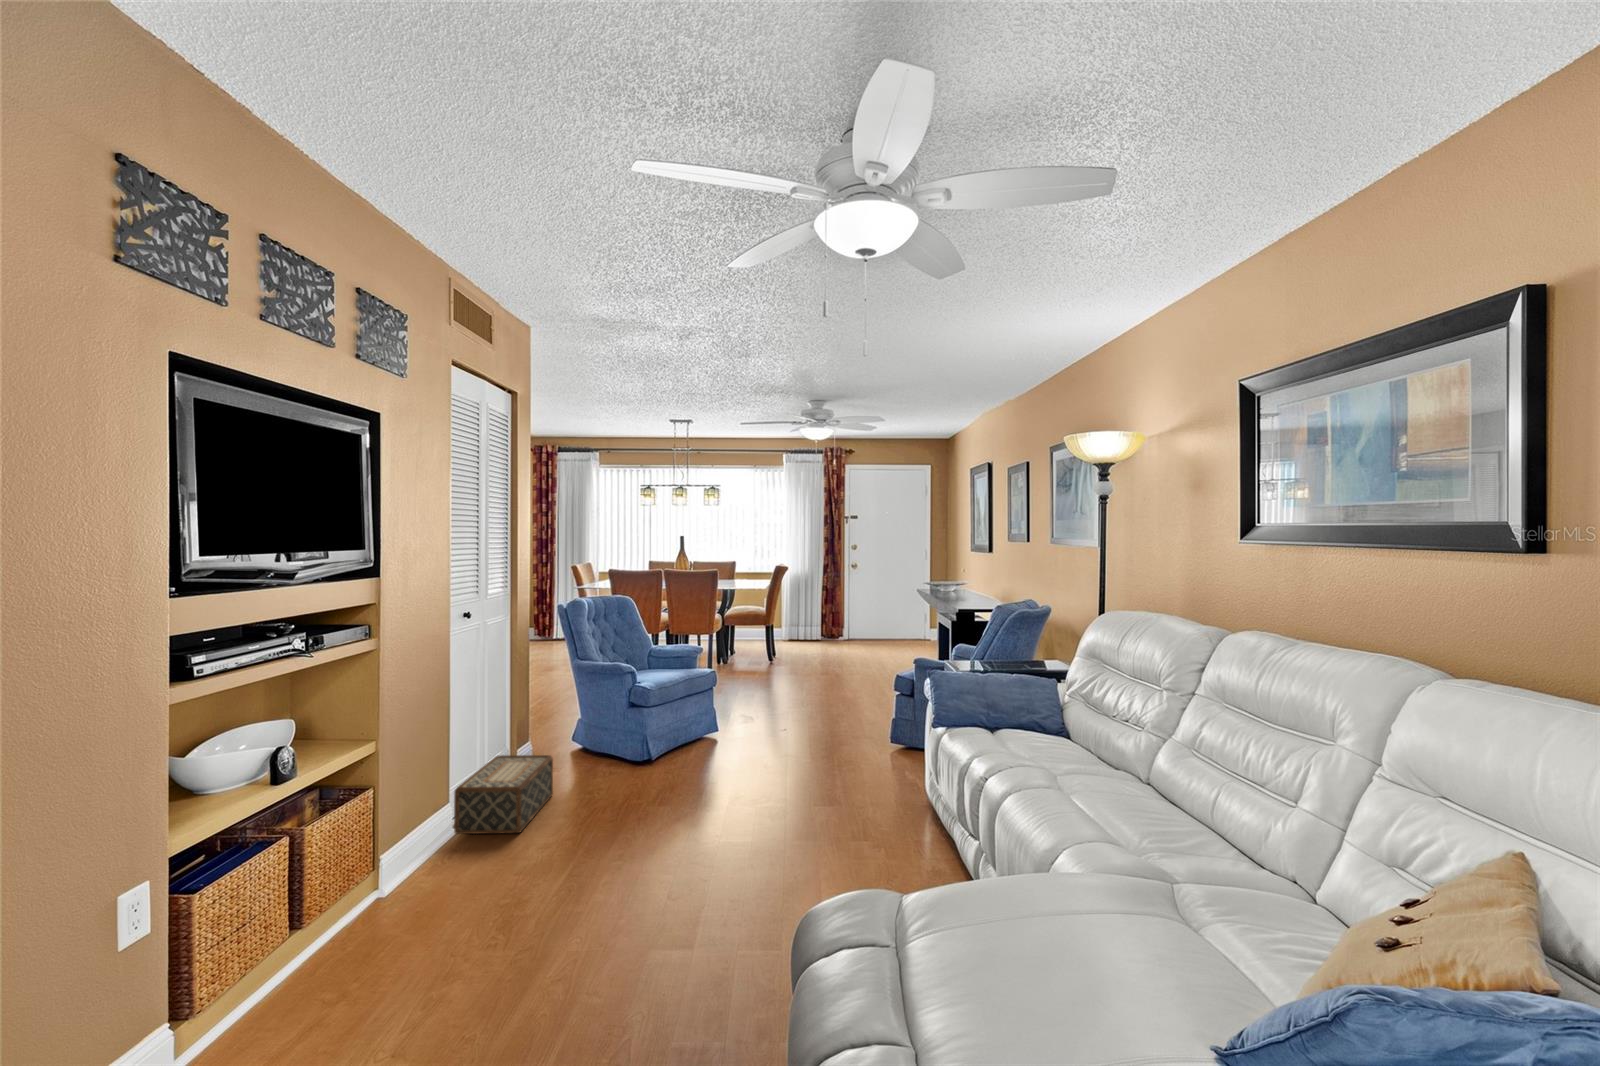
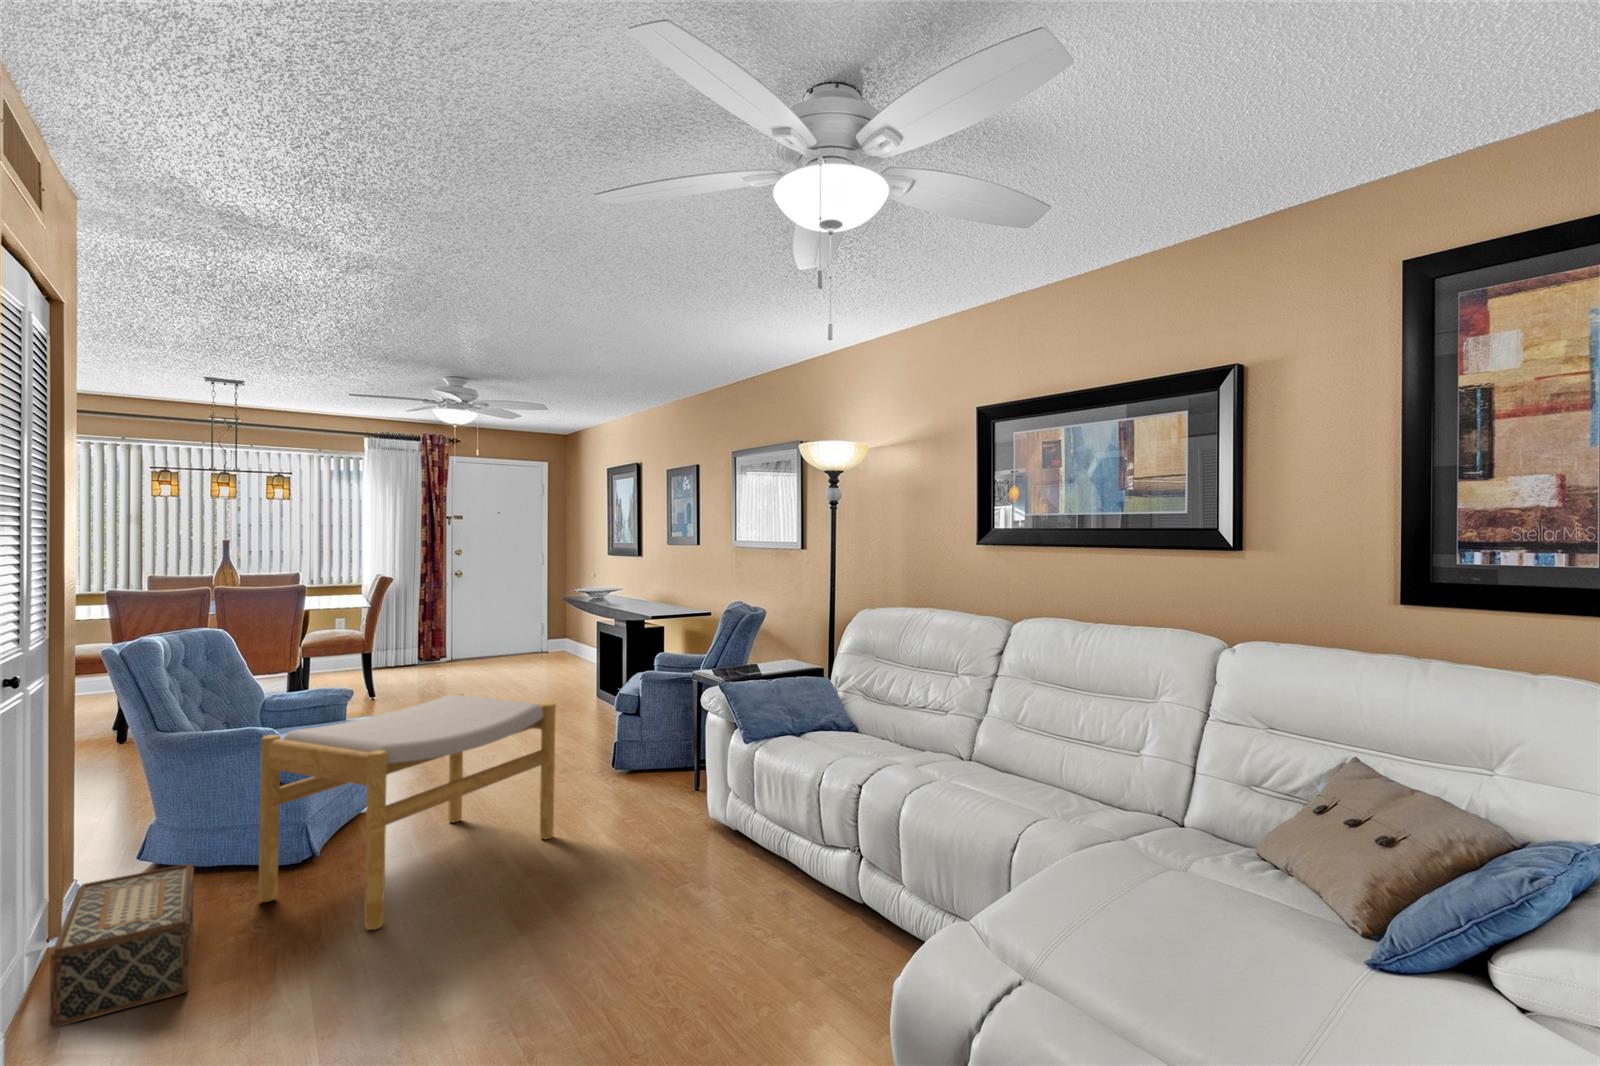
footstool: none [592,661,799,824] -> present [258,693,556,930]

